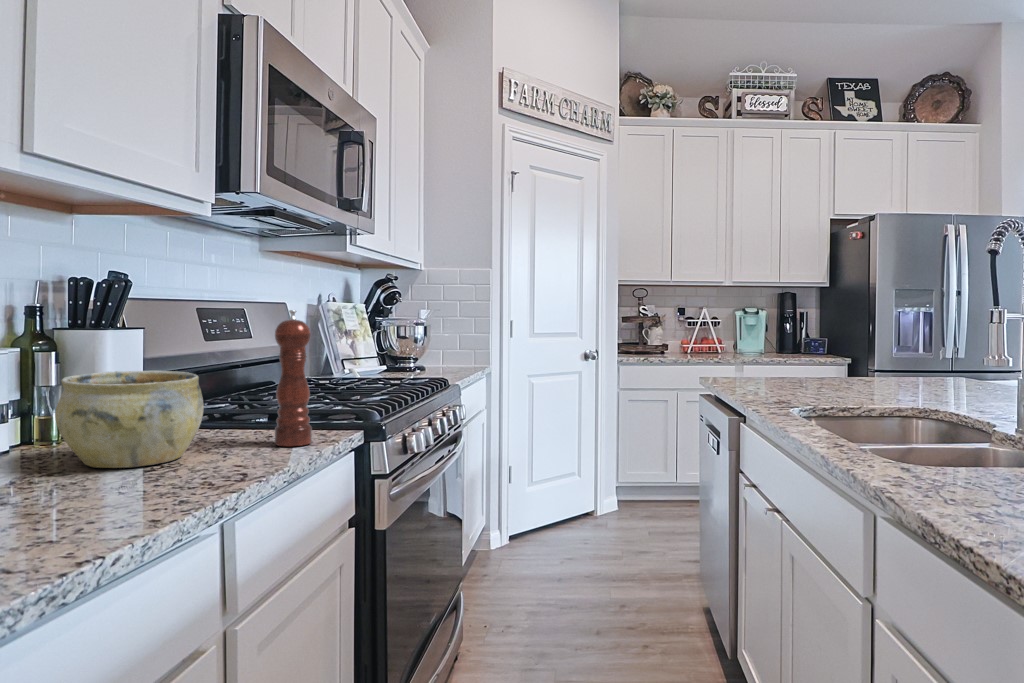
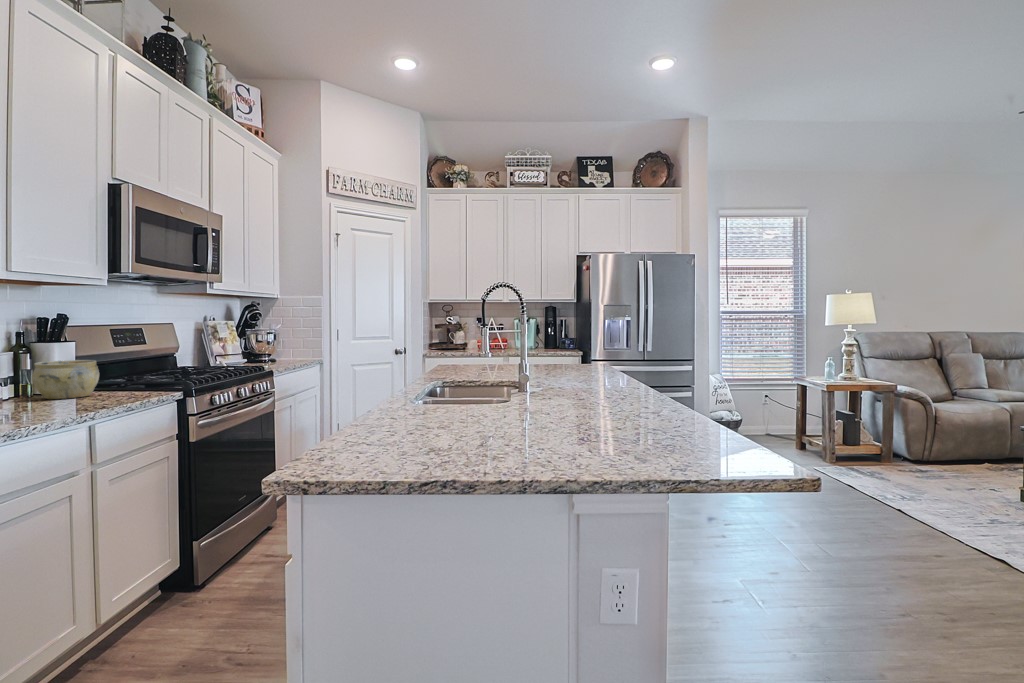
pepper mill: present [275,310,312,446] -> none [133,331,153,391]

